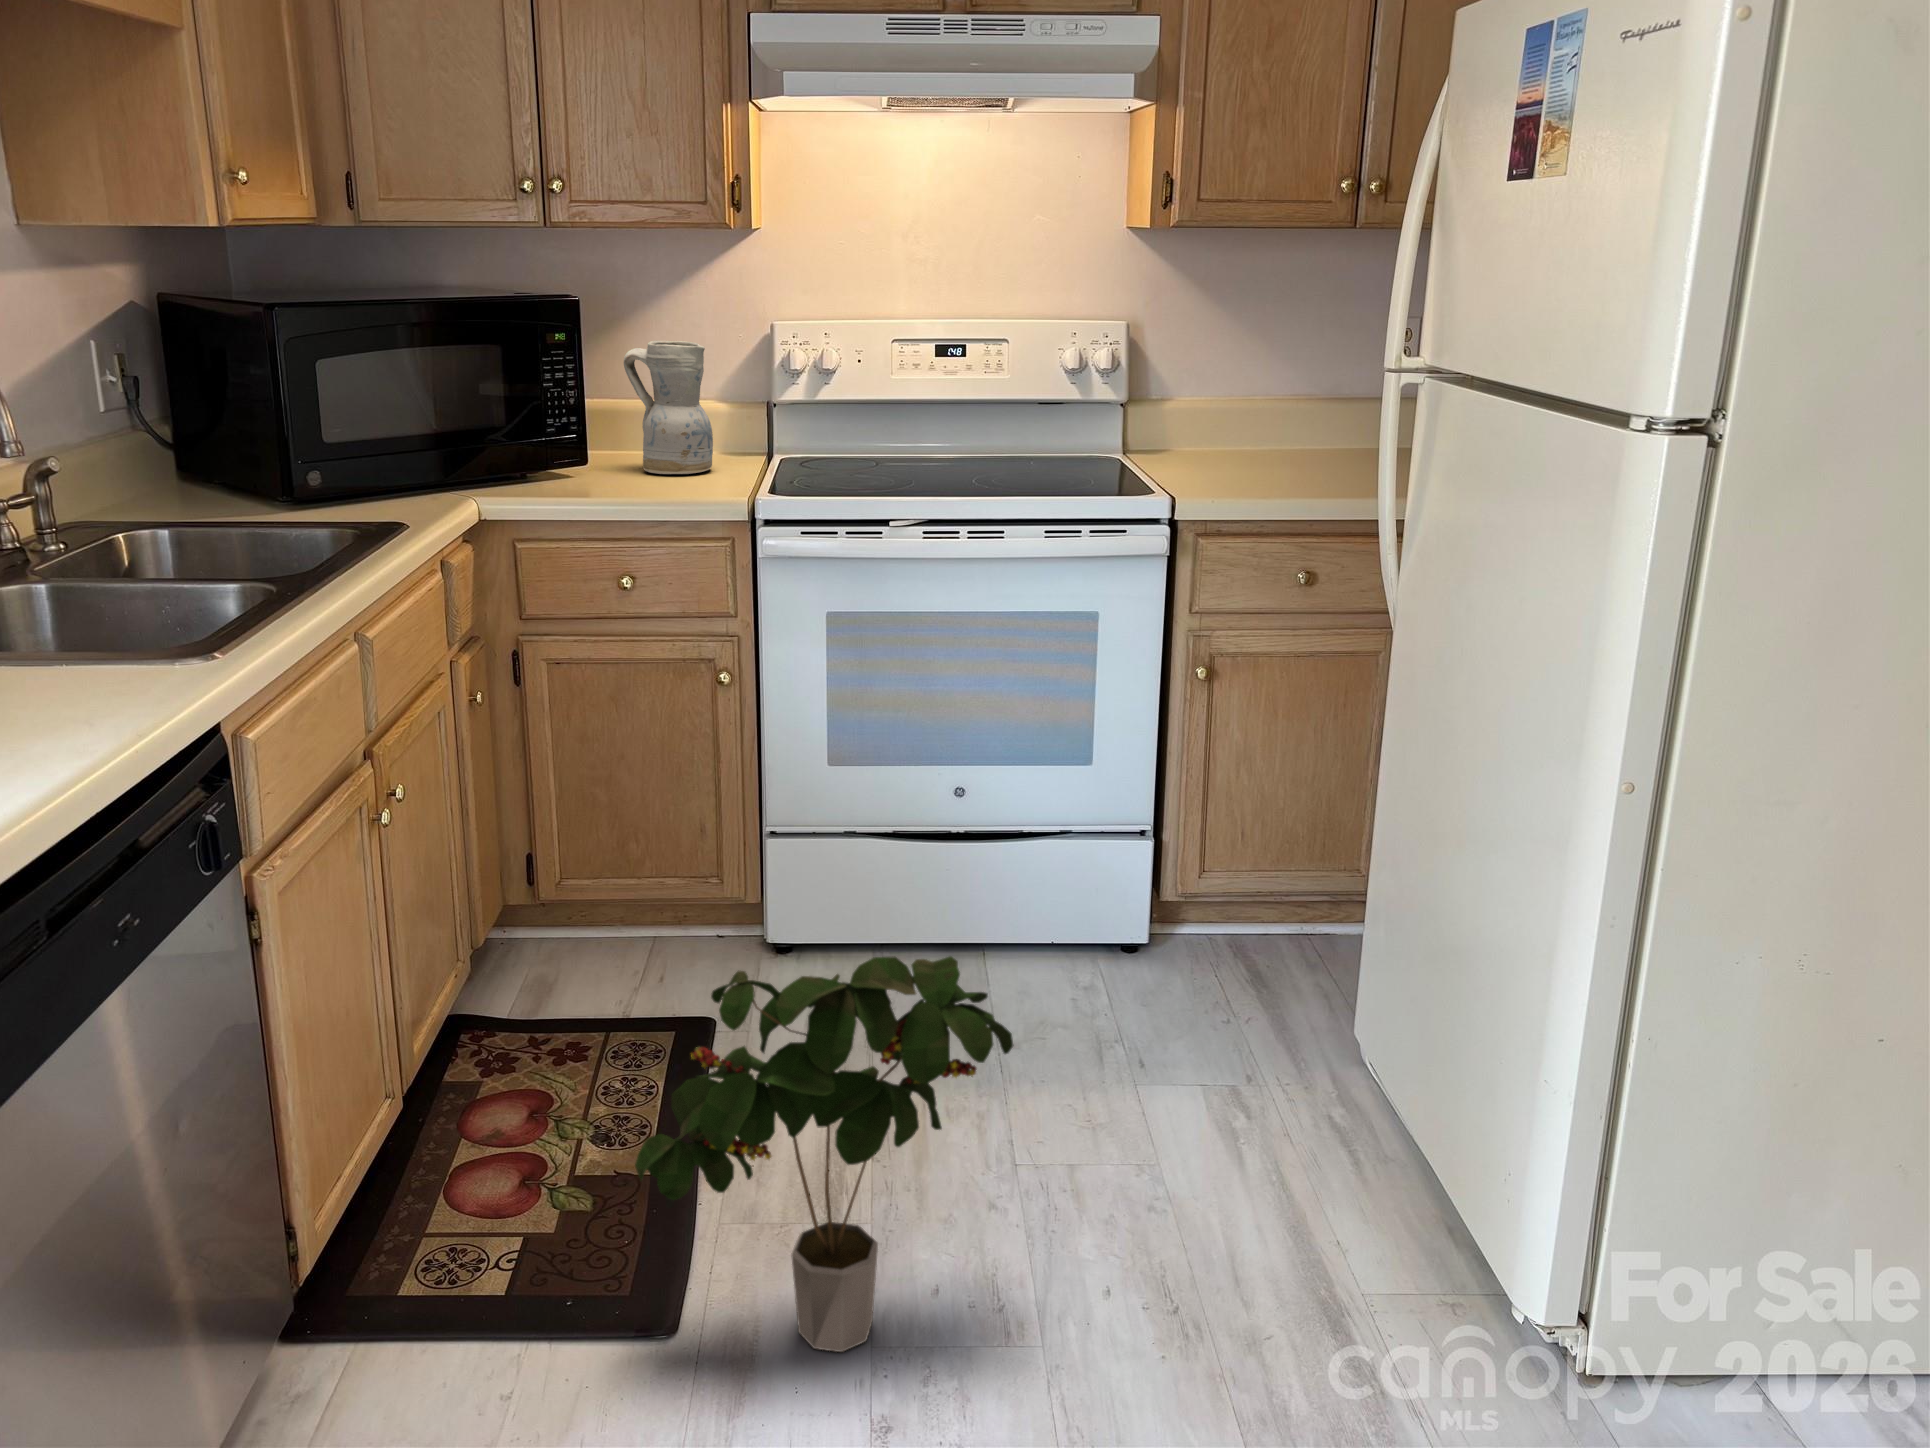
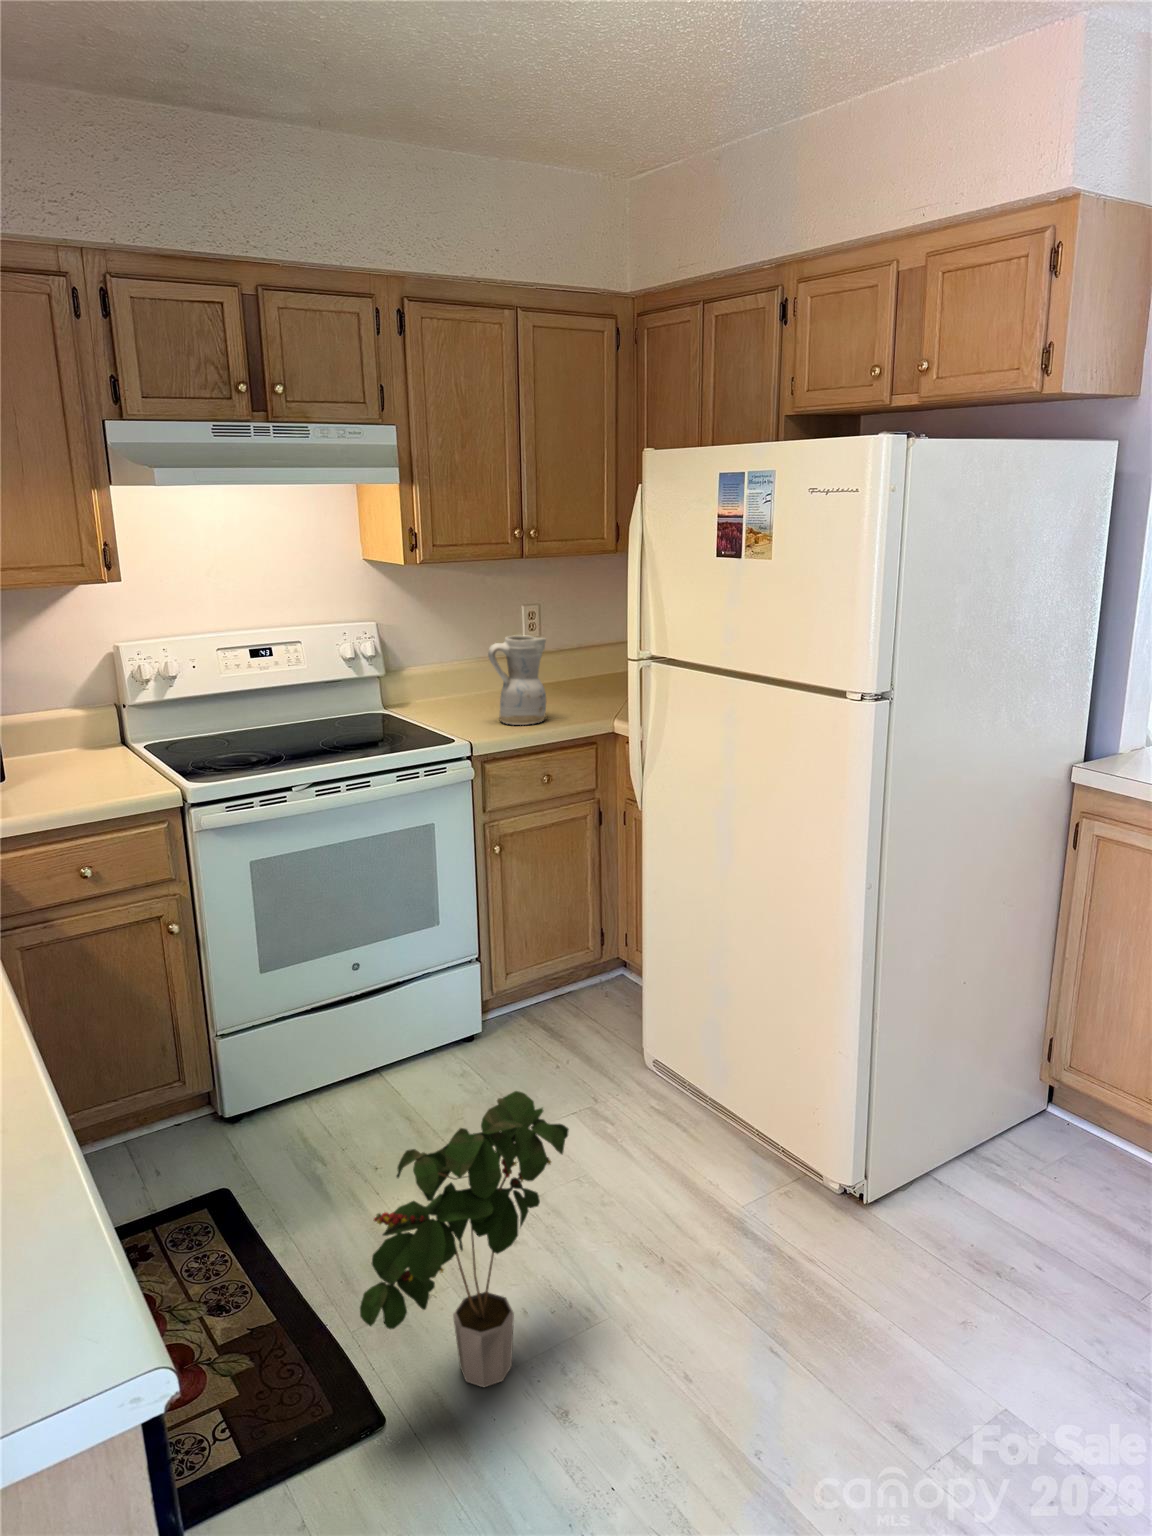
ceramic pitcher: present [624,341,713,474] -> present [488,635,546,725]

